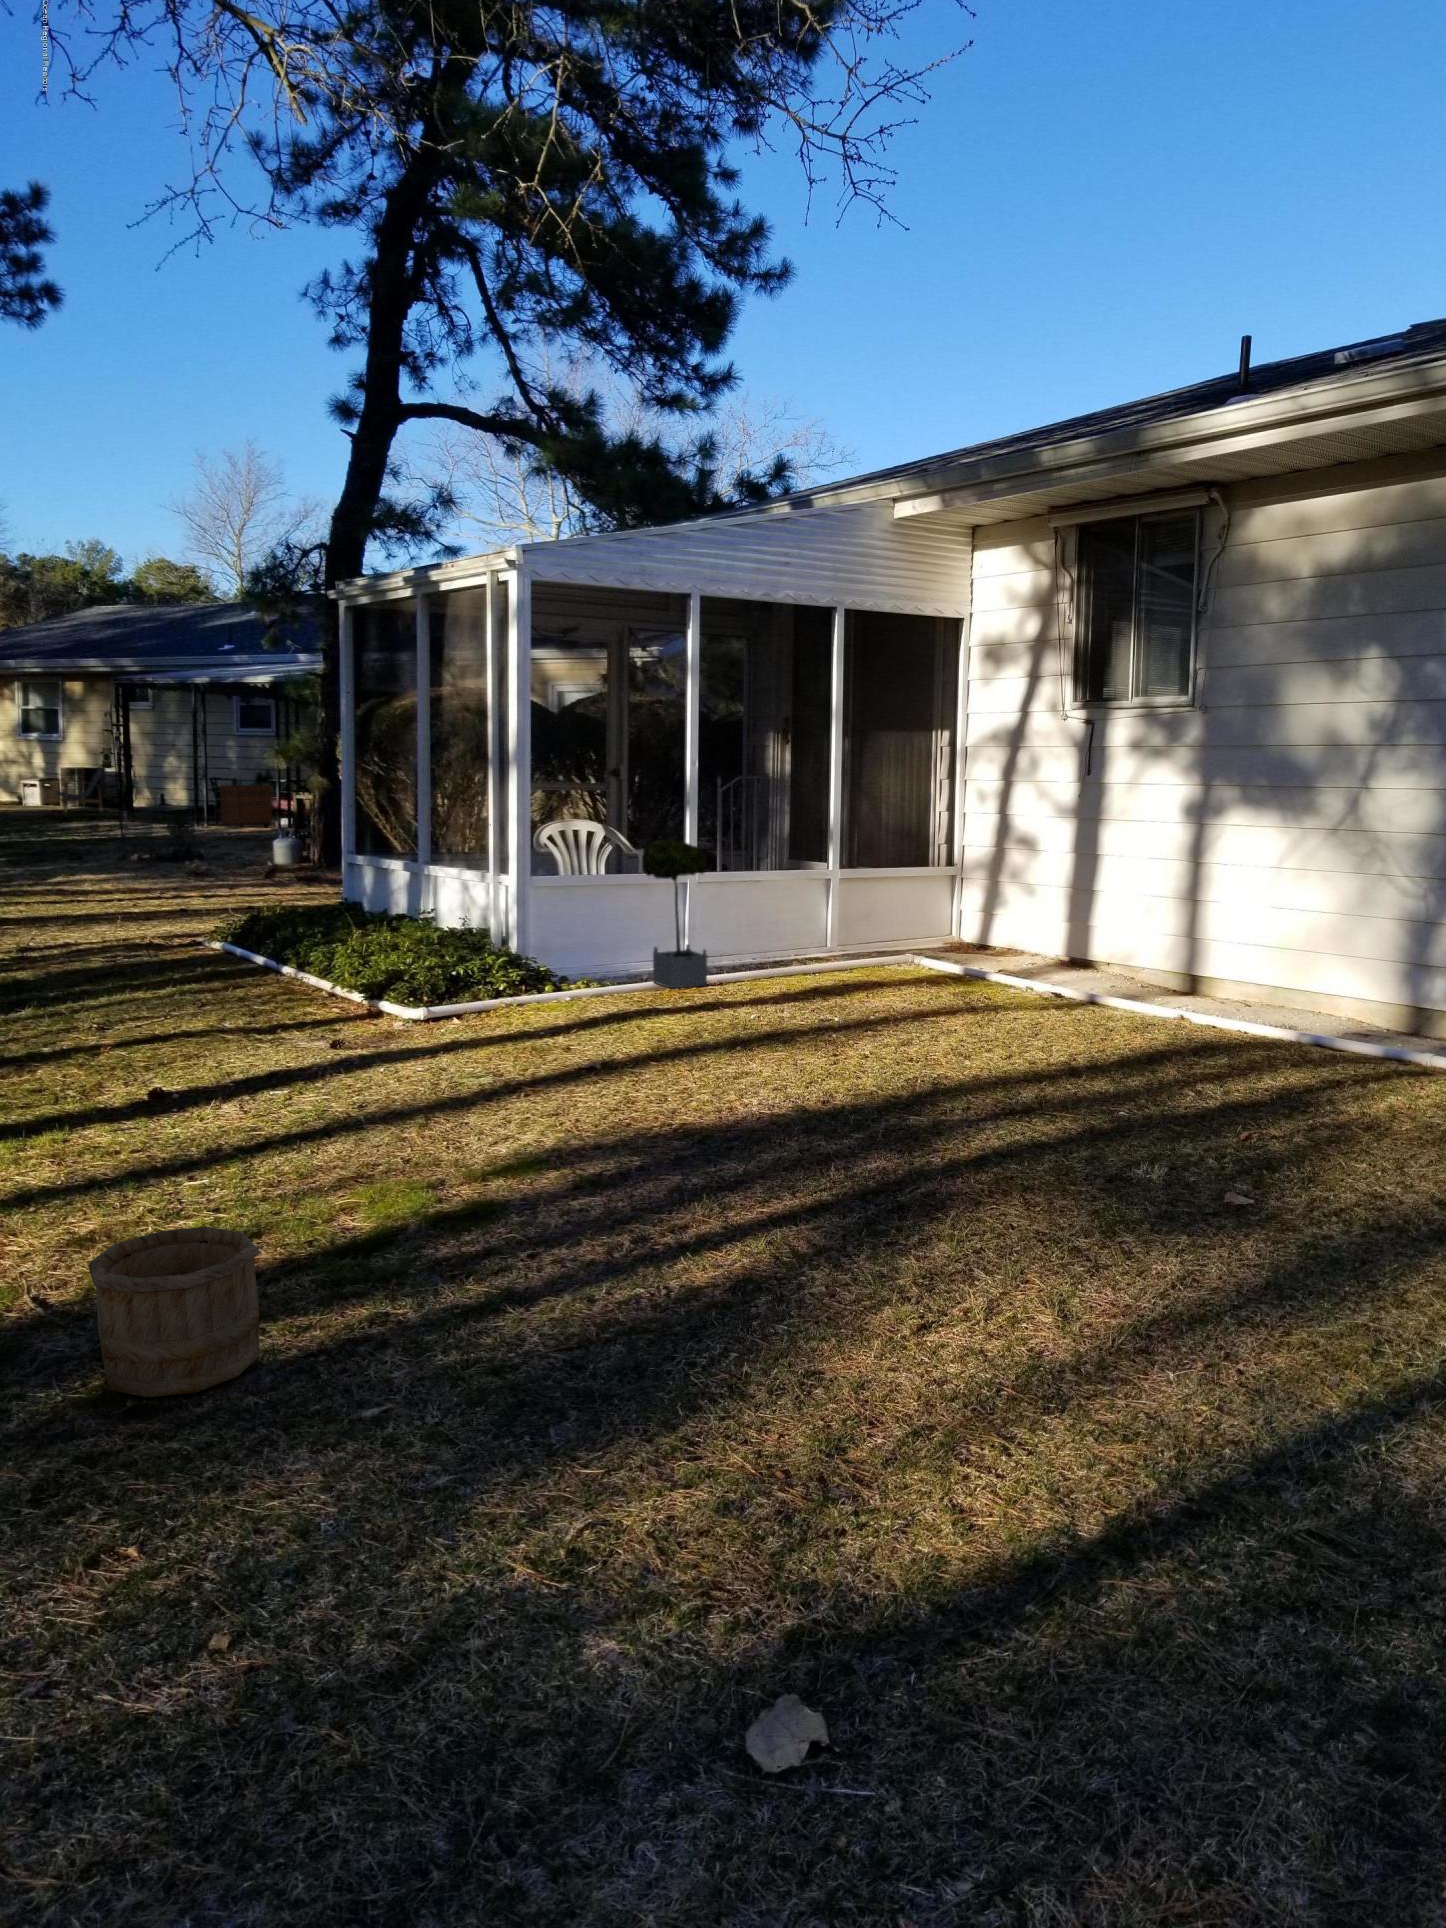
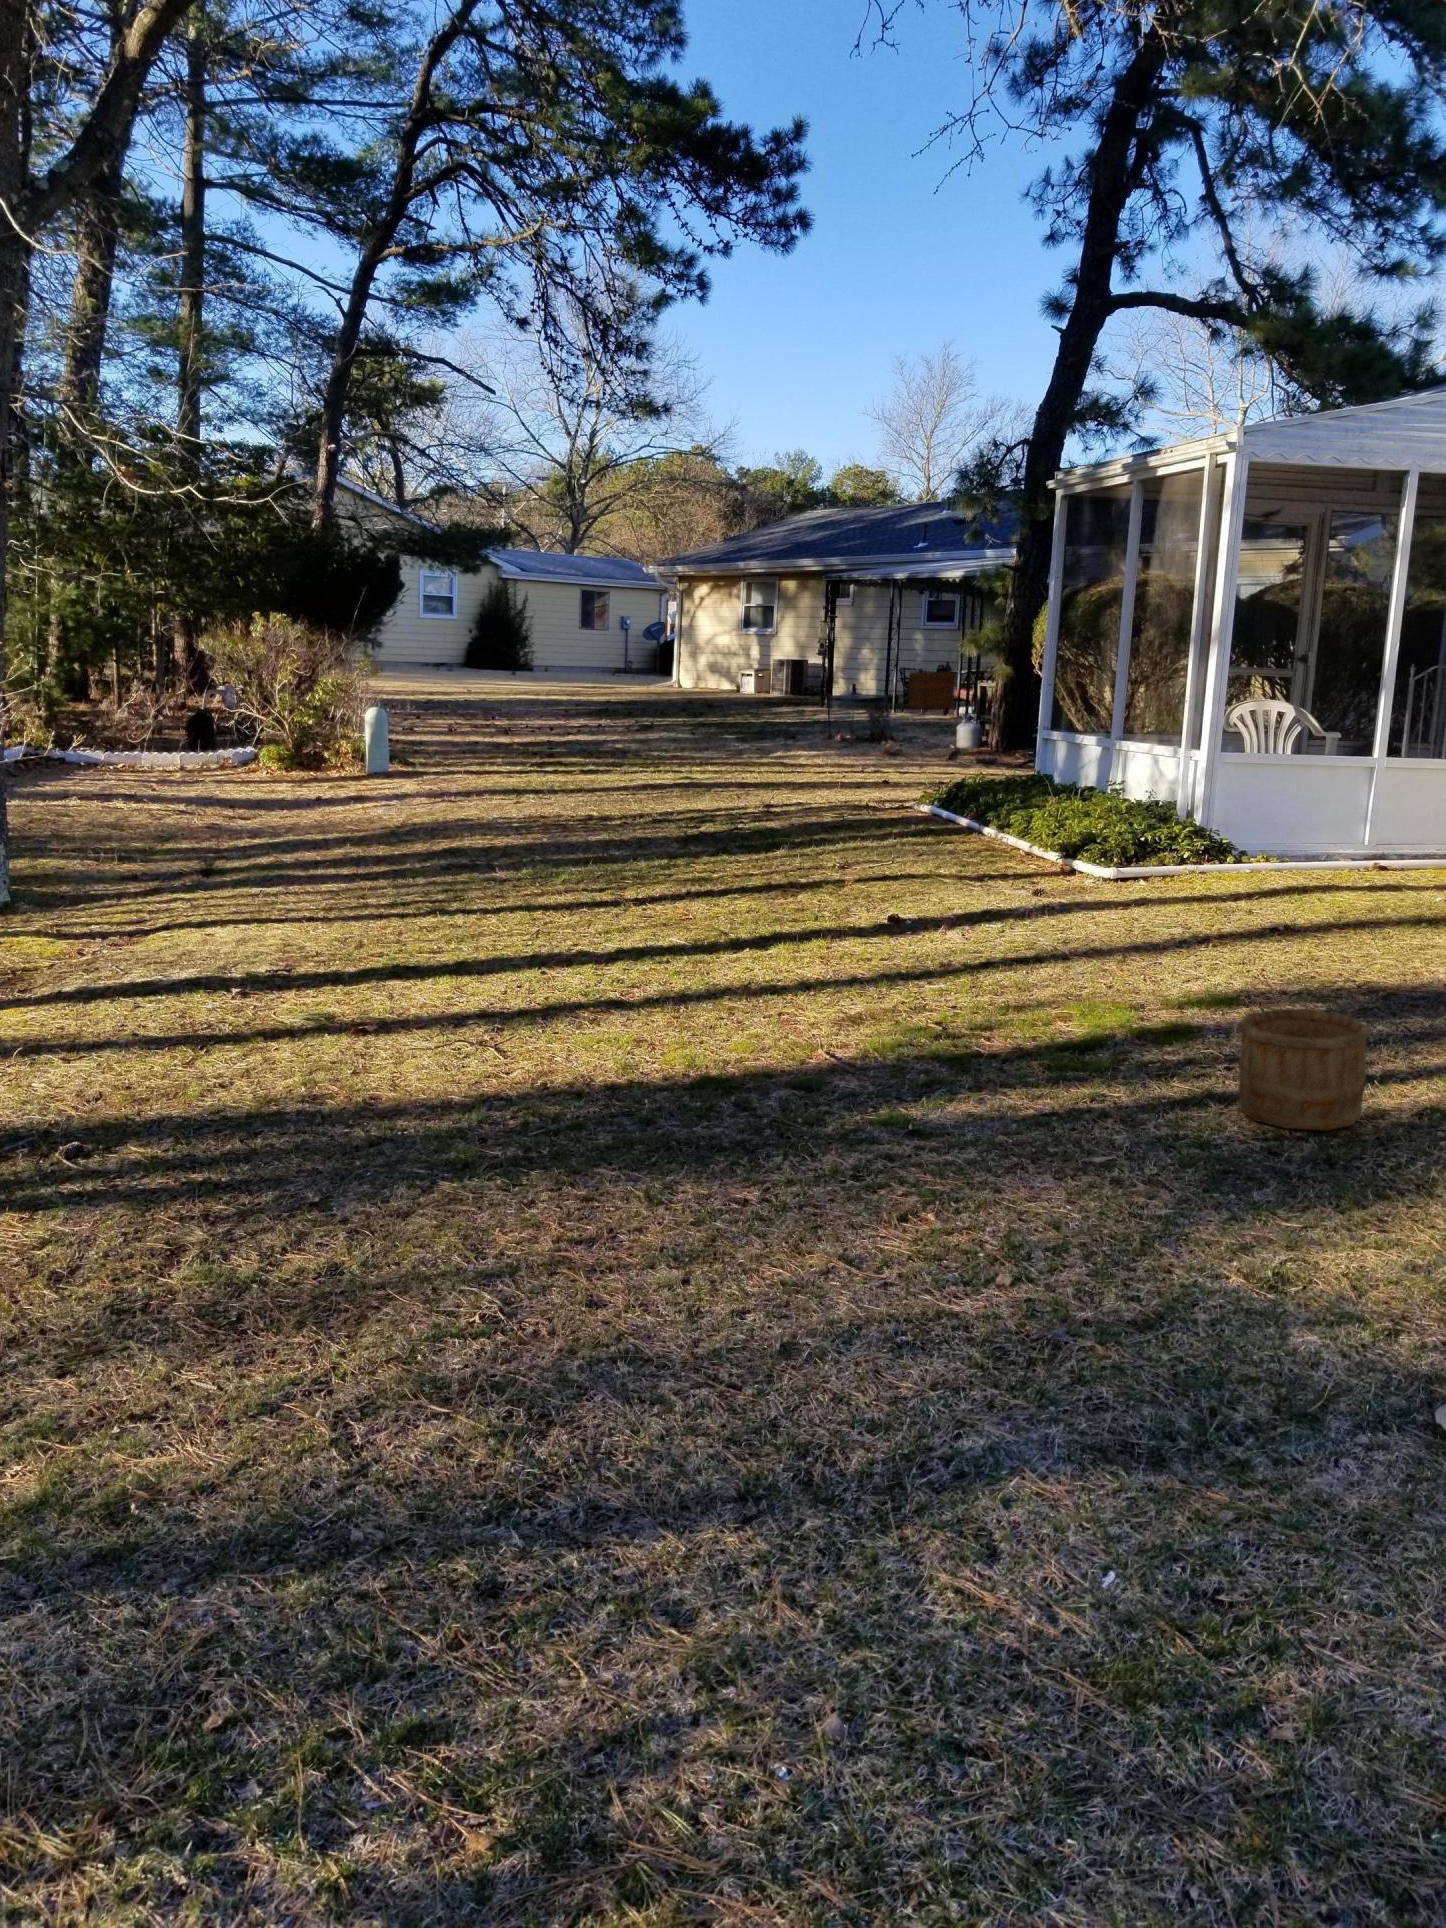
lounge chair: present [56,767,104,812] -> none [768,656,809,698]
potted tree: present [642,838,707,988] -> none [1334,717,1405,866]
wooden bucket: present [88,1227,259,1397] -> present [1237,1009,1371,1131]

